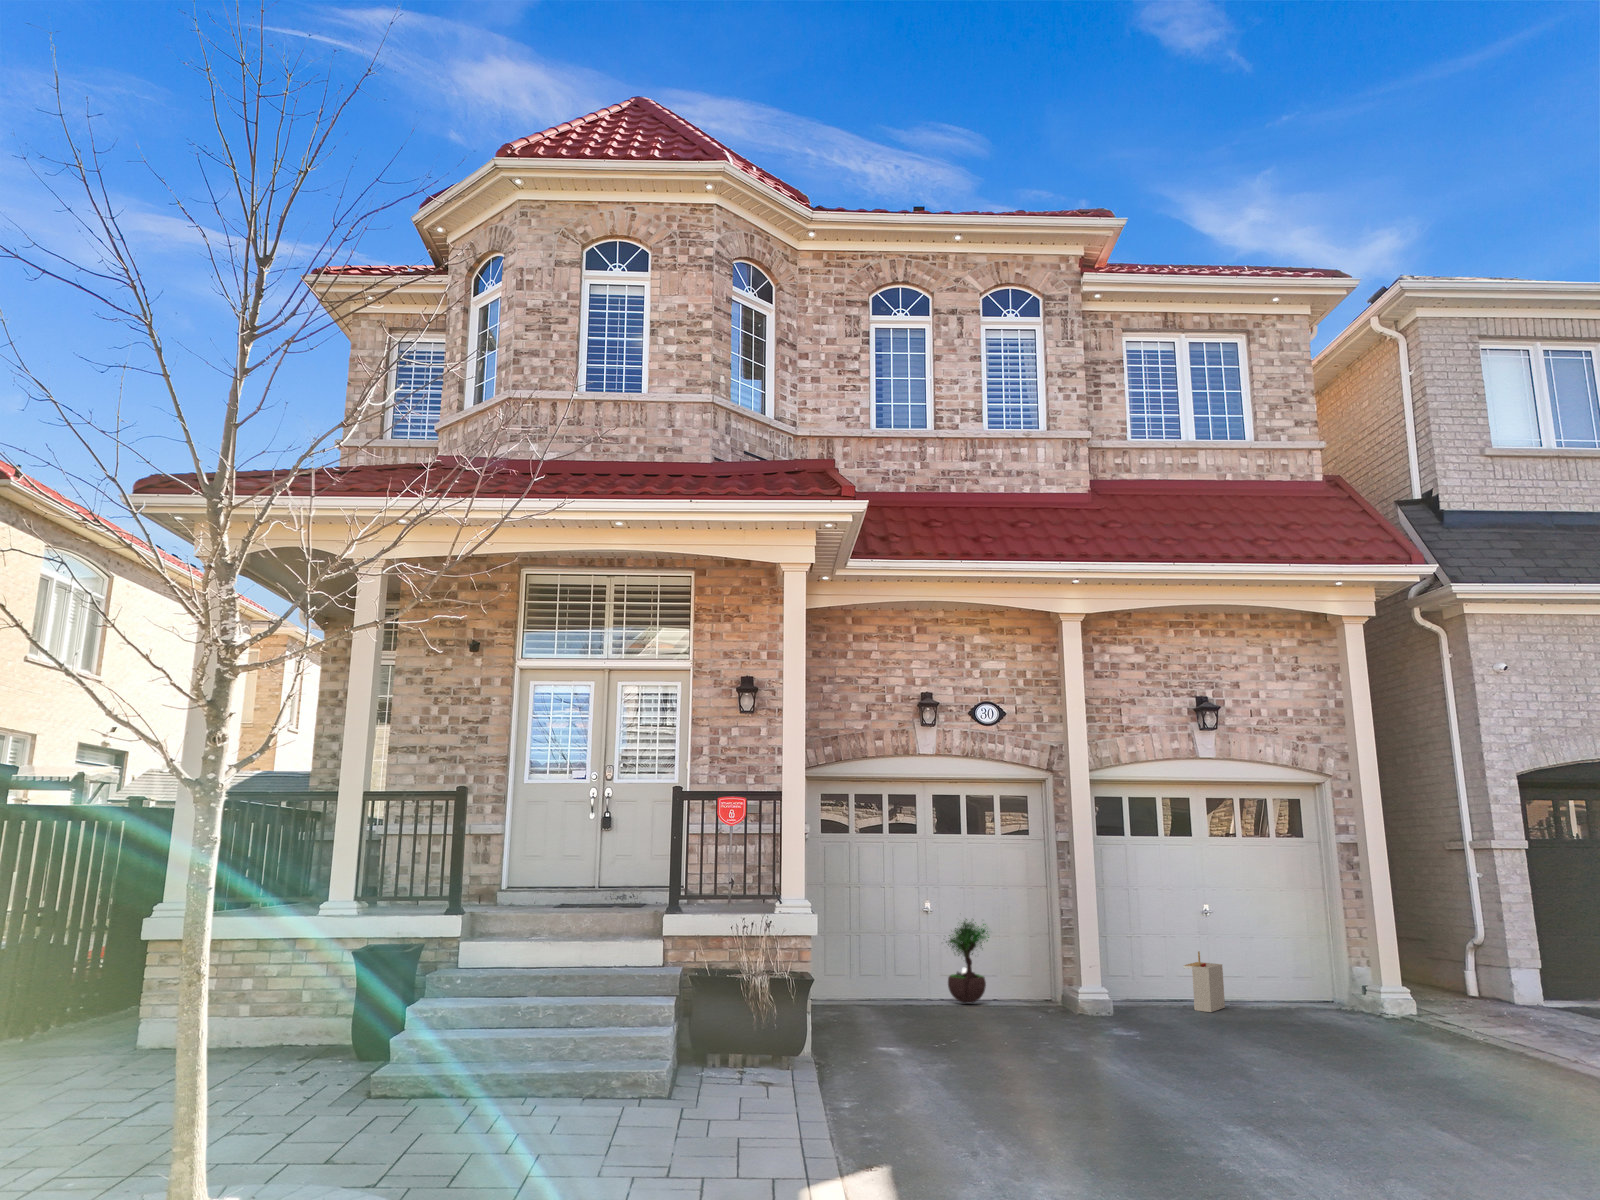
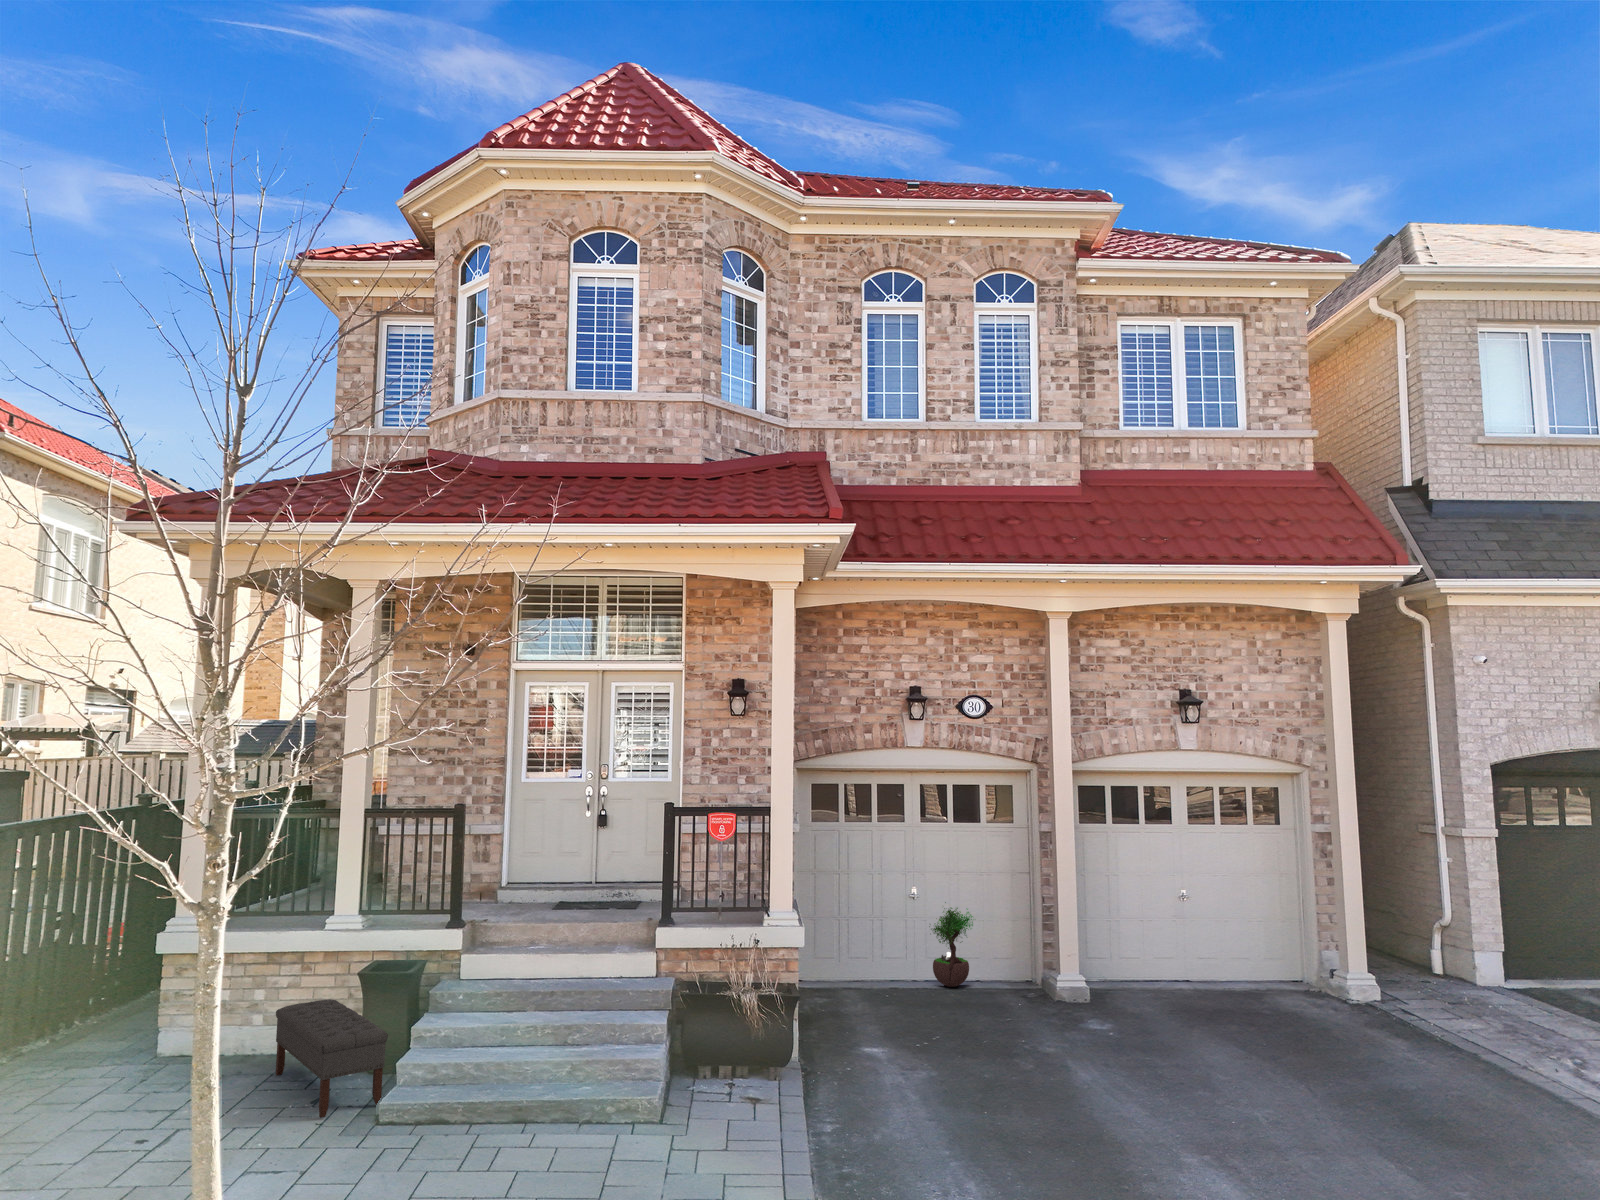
storage bin: present [1184,951,1225,1012] -> none [1160,937,1198,996]
bench: none [267,985,388,1092] -> present [276,999,388,1118]

